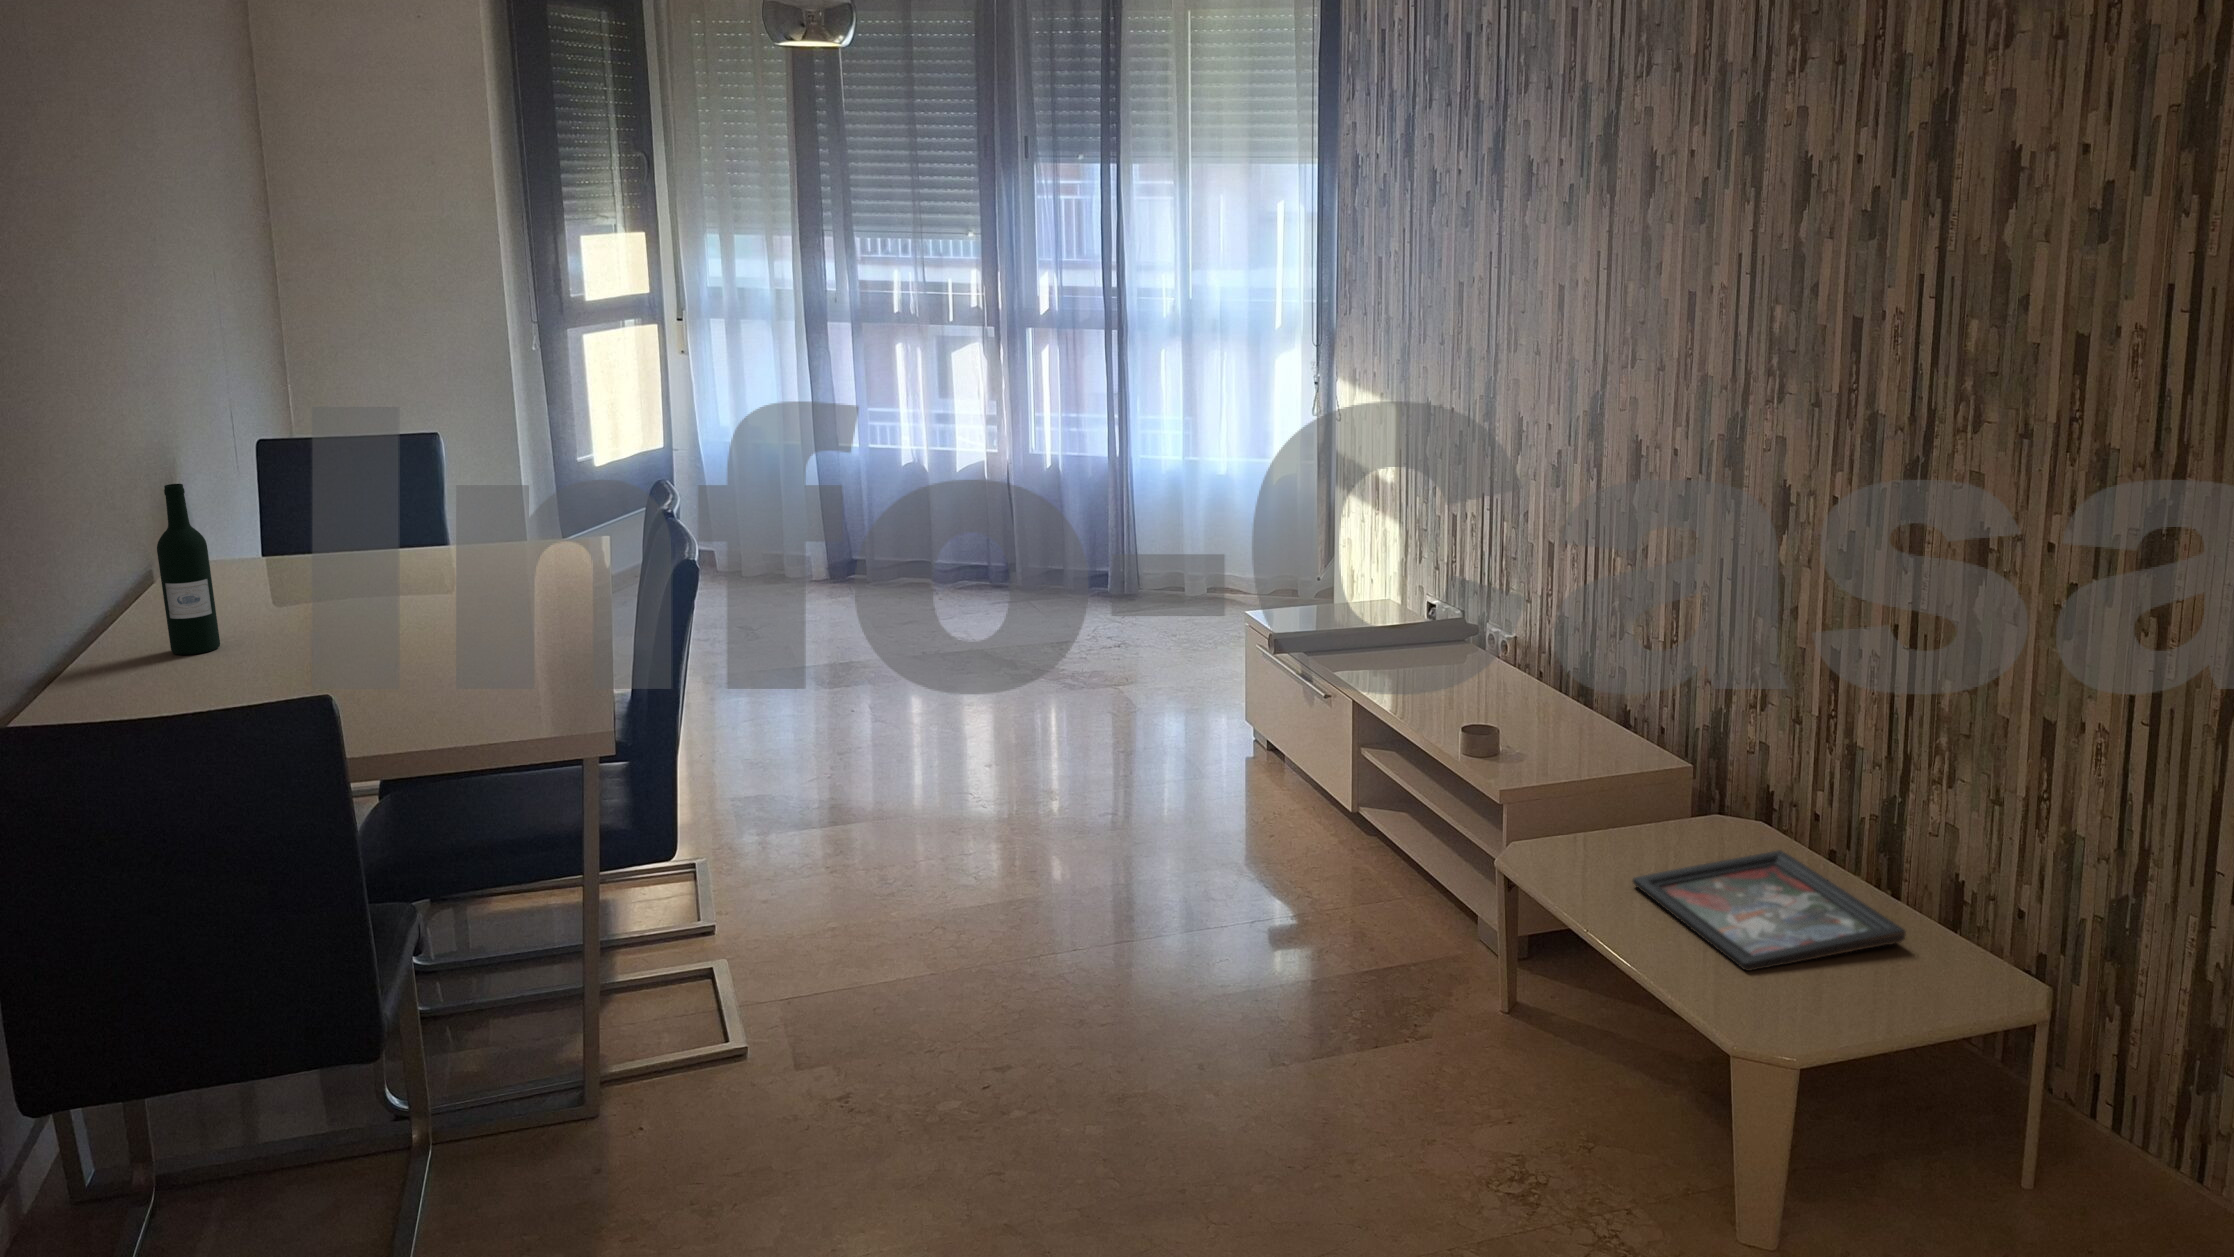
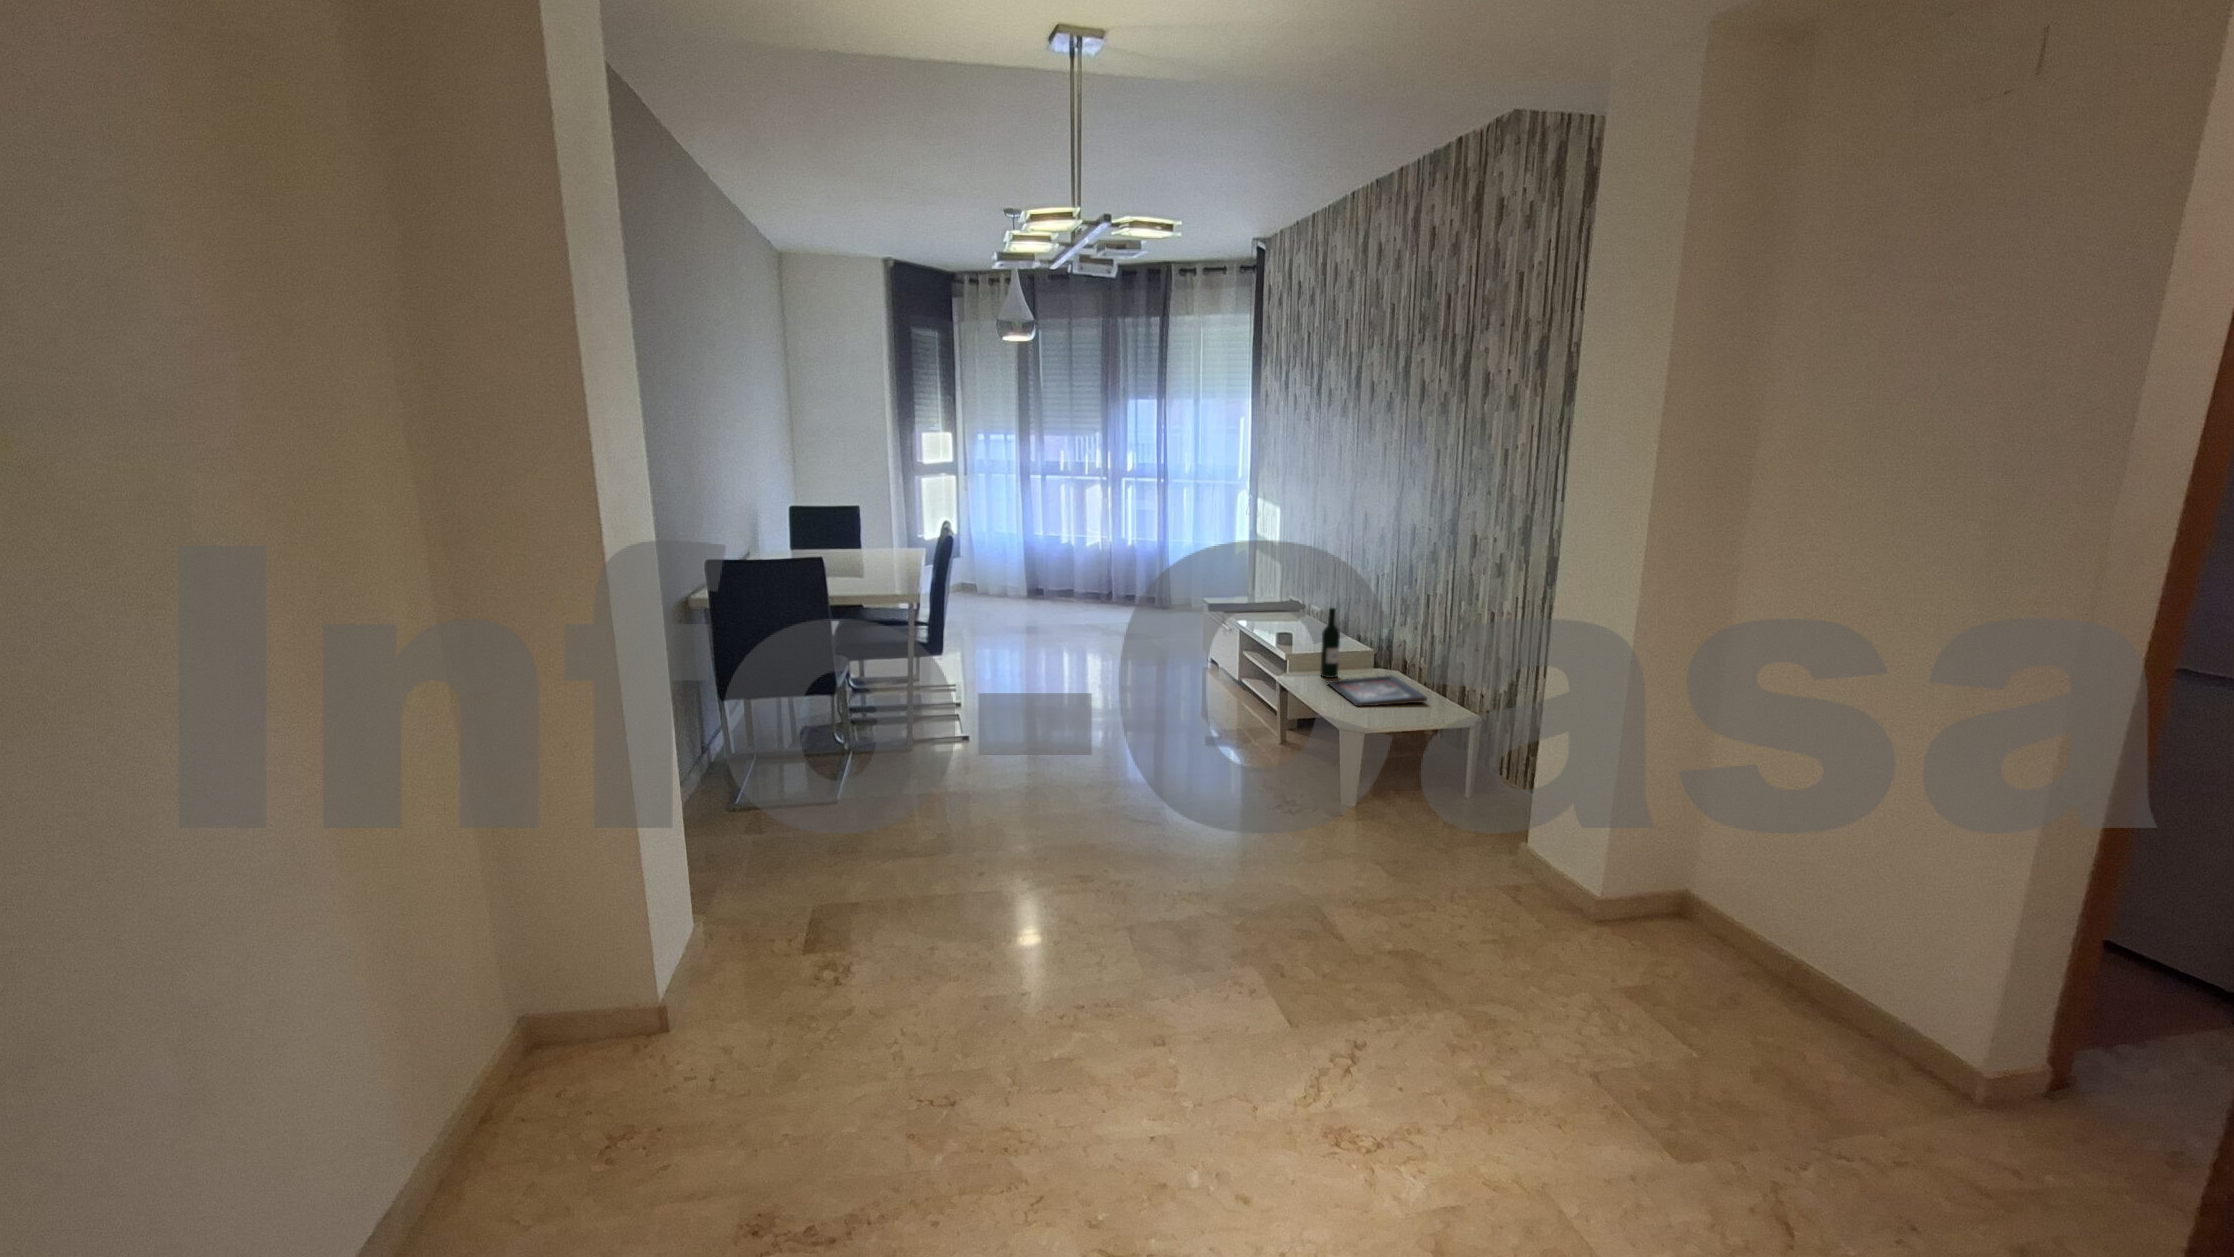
wine bottle: present [157,484,220,655] -> present [1321,608,1340,678]

